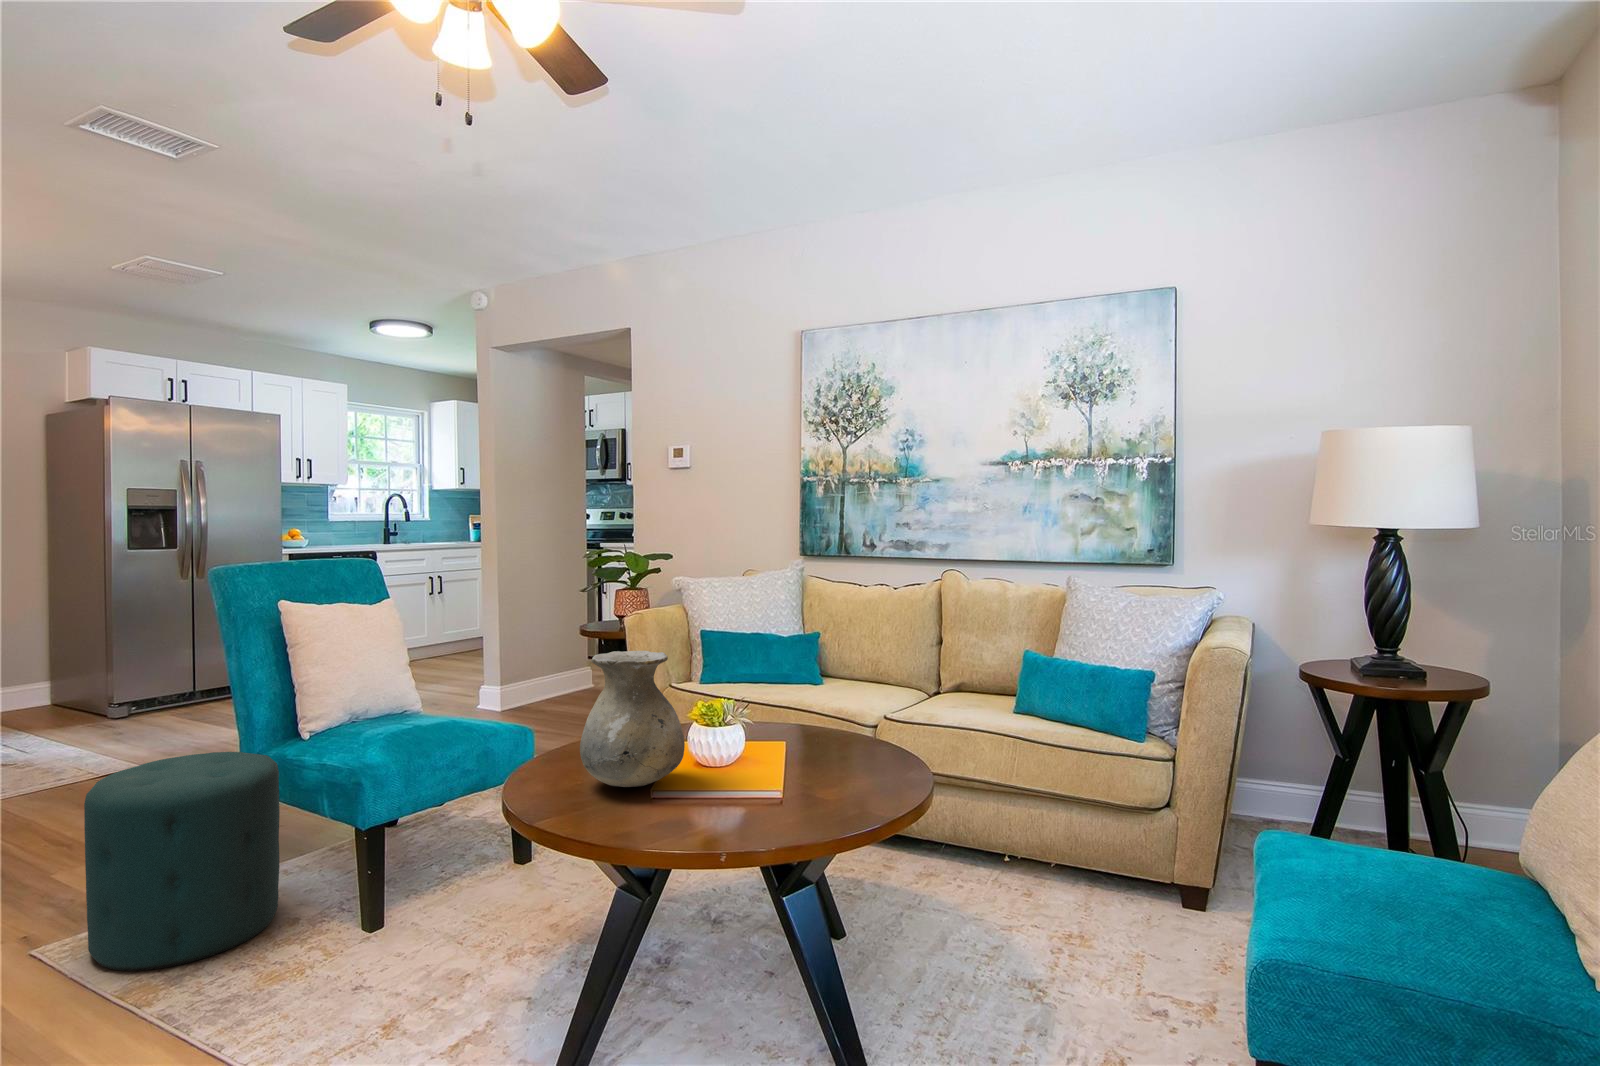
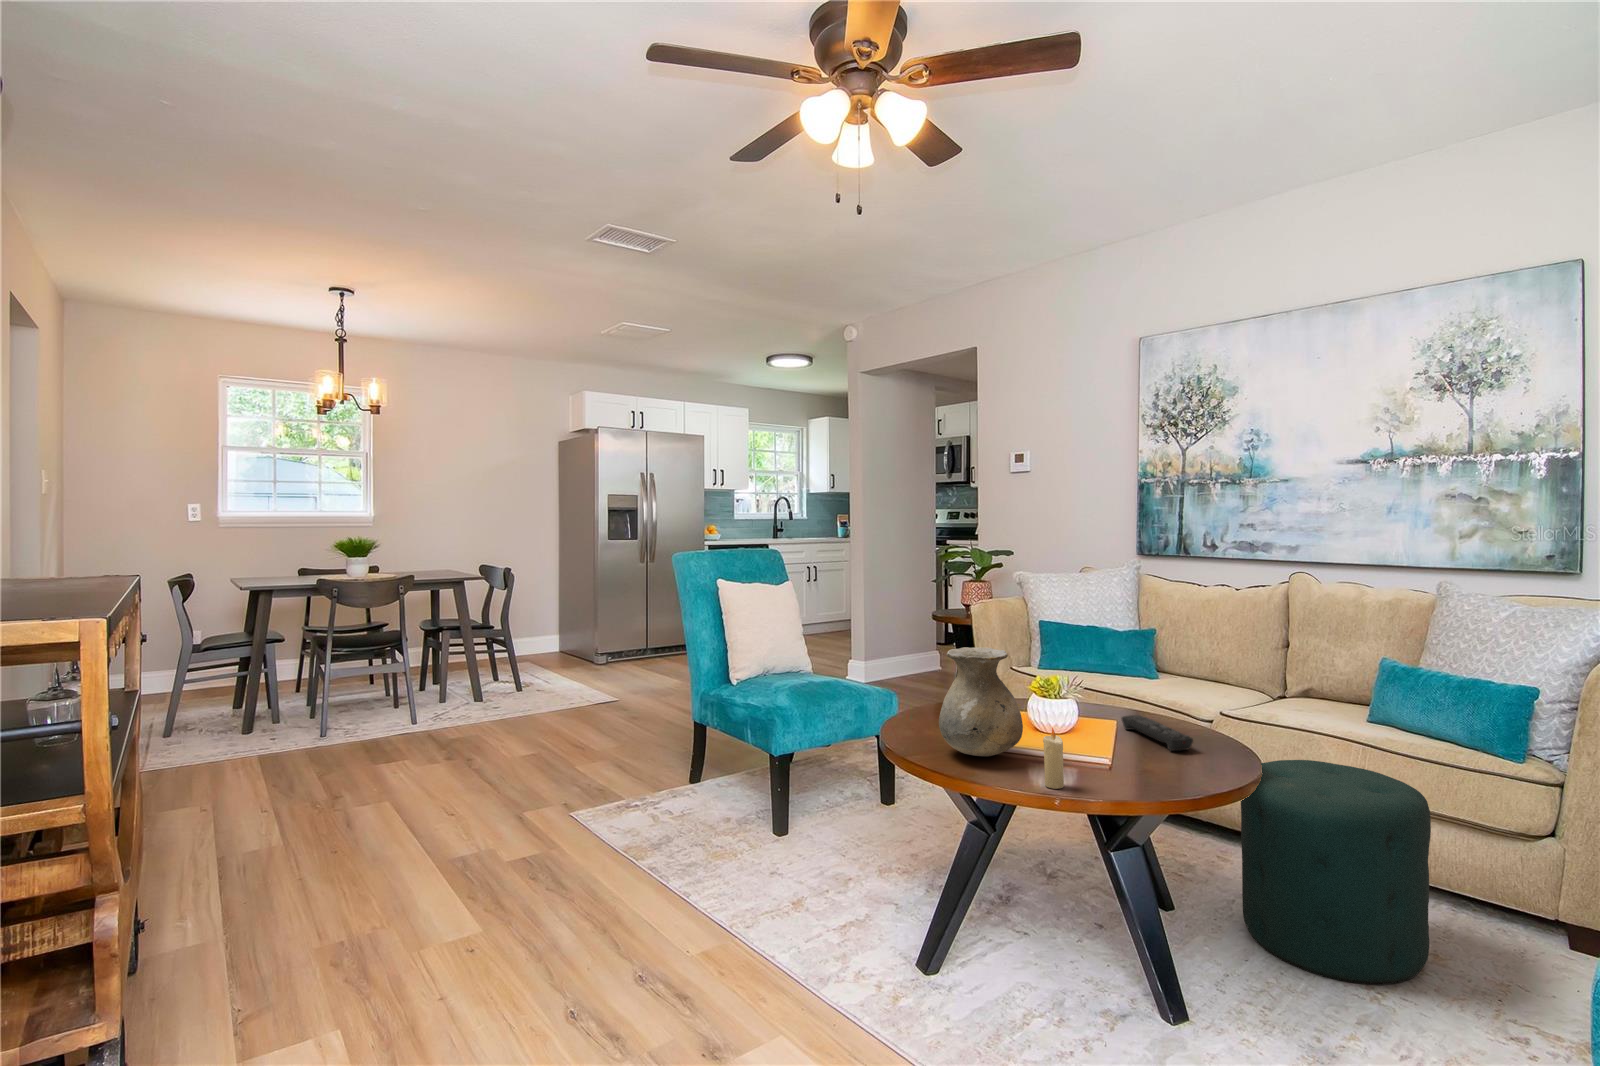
remote control: none [792,722,868,759] -> present [1121,715,1193,751]
candle: none [710,742,733,818] -> present [1043,728,1064,789]
ottoman: present [84,752,280,971] -> present [1241,760,1431,984]

